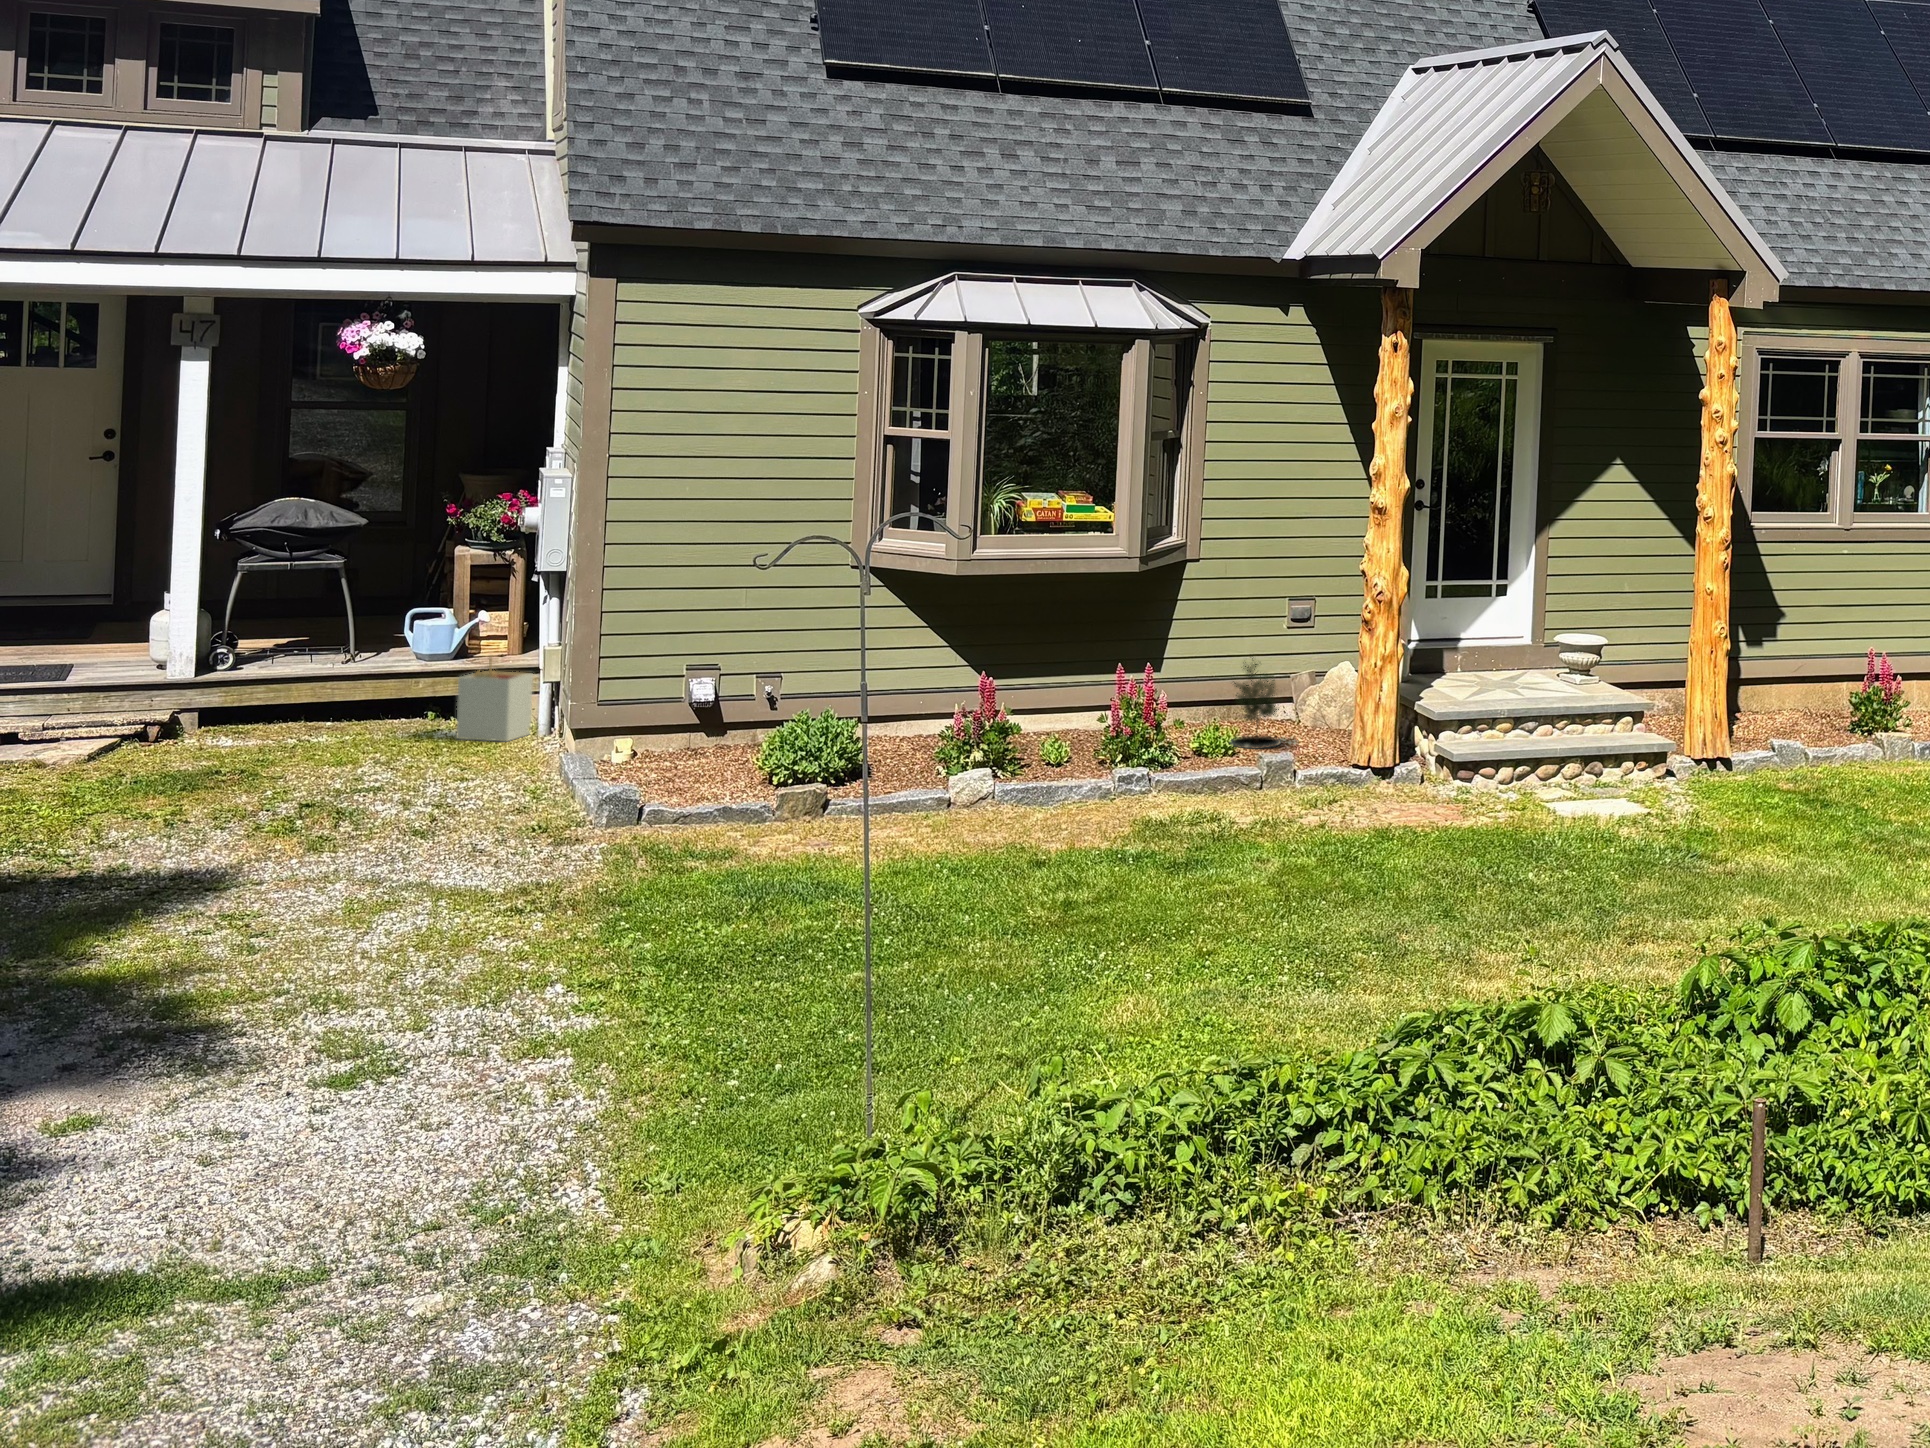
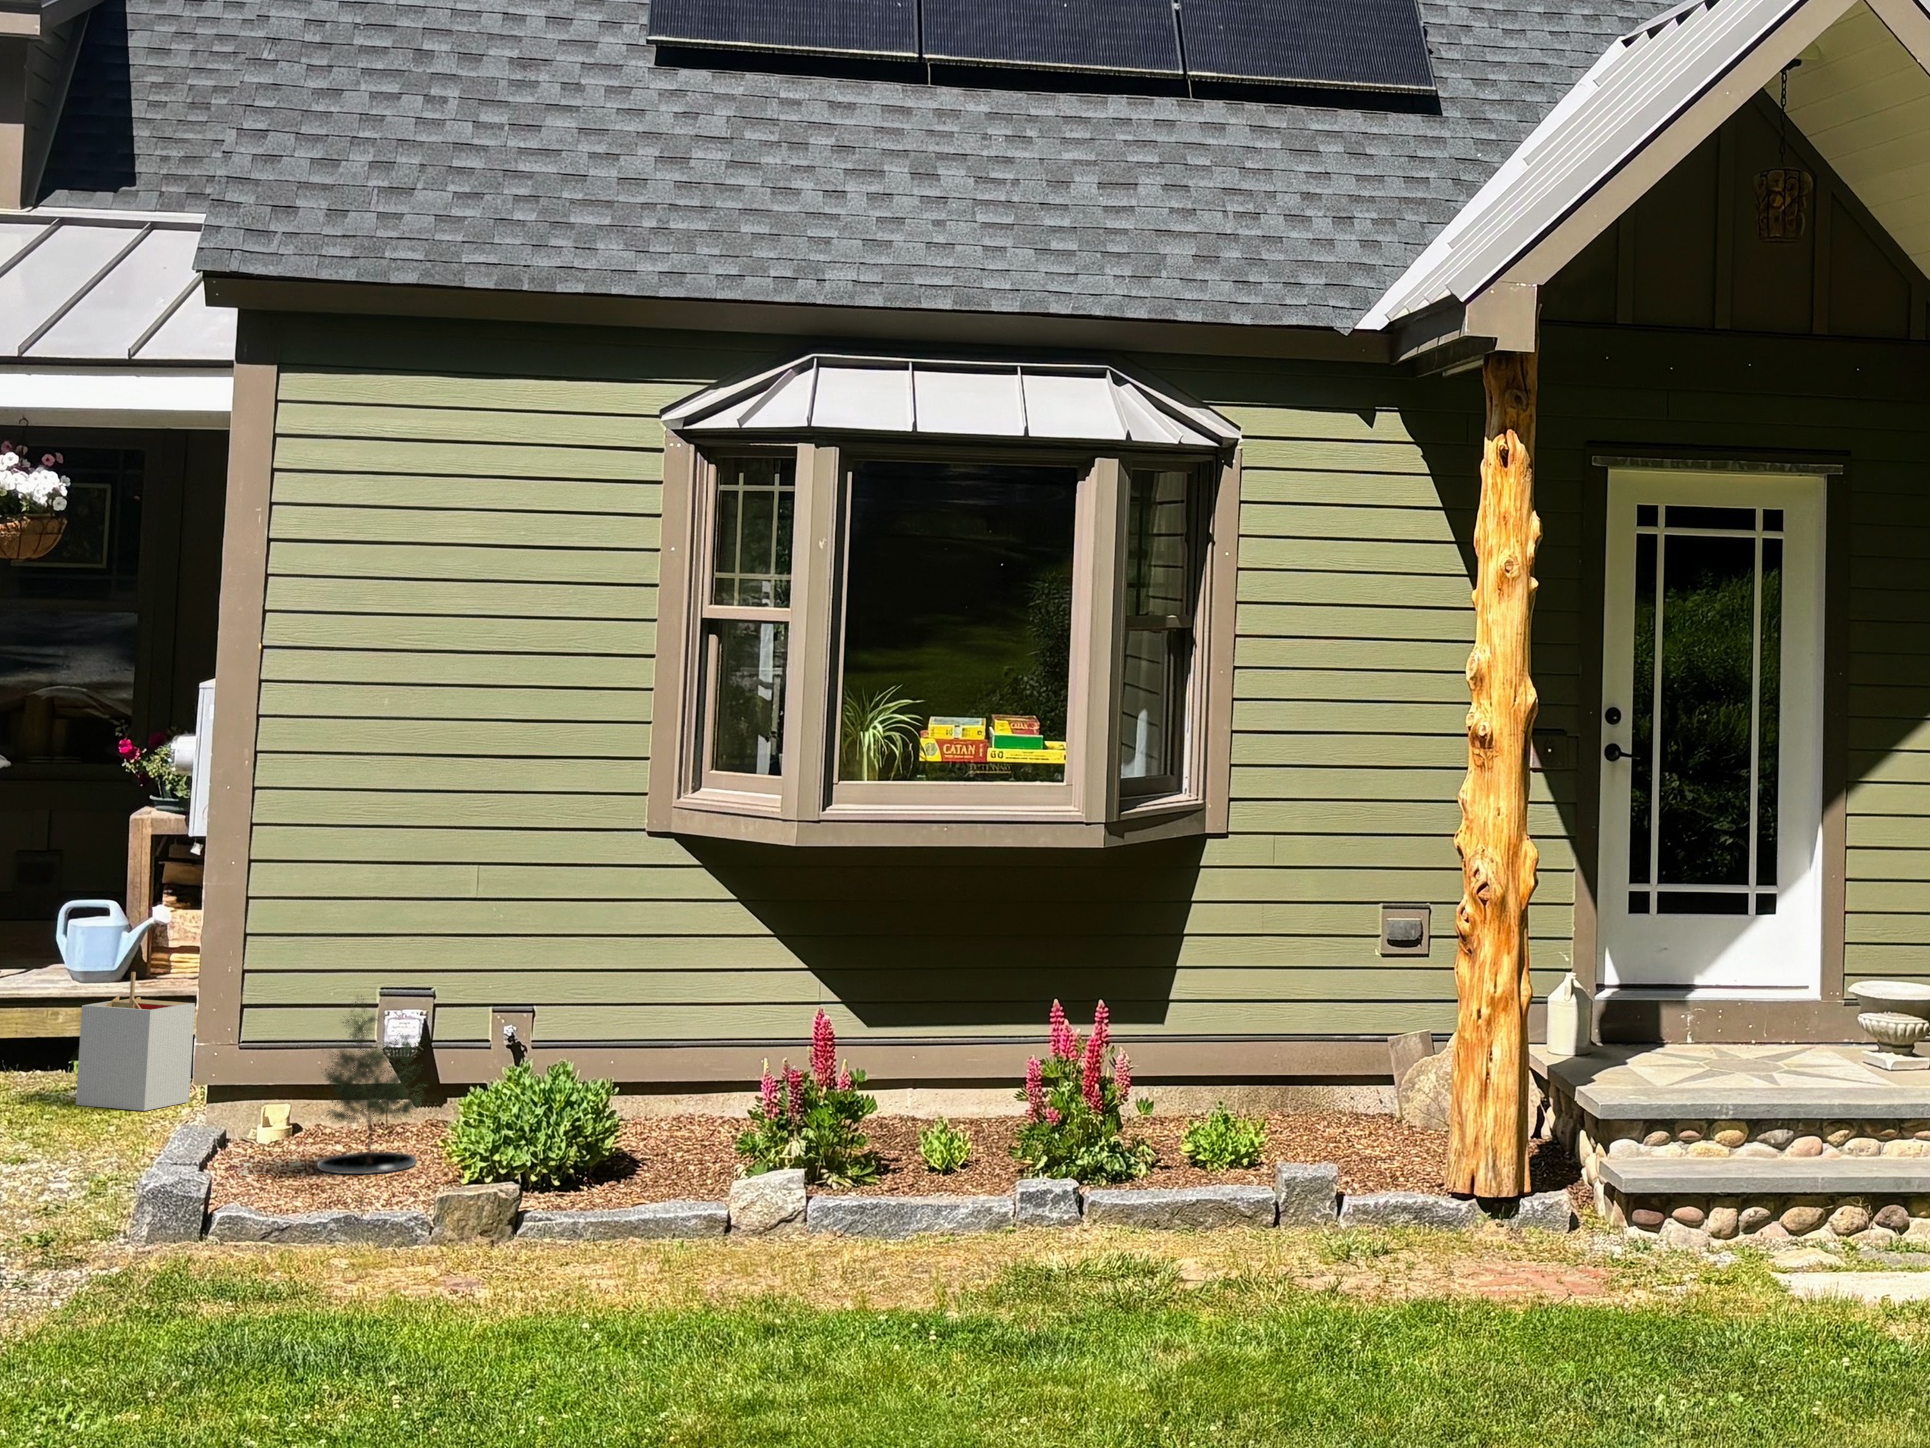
potted tree: present [1230,657,1281,749] -> present [317,996,425,1174]

